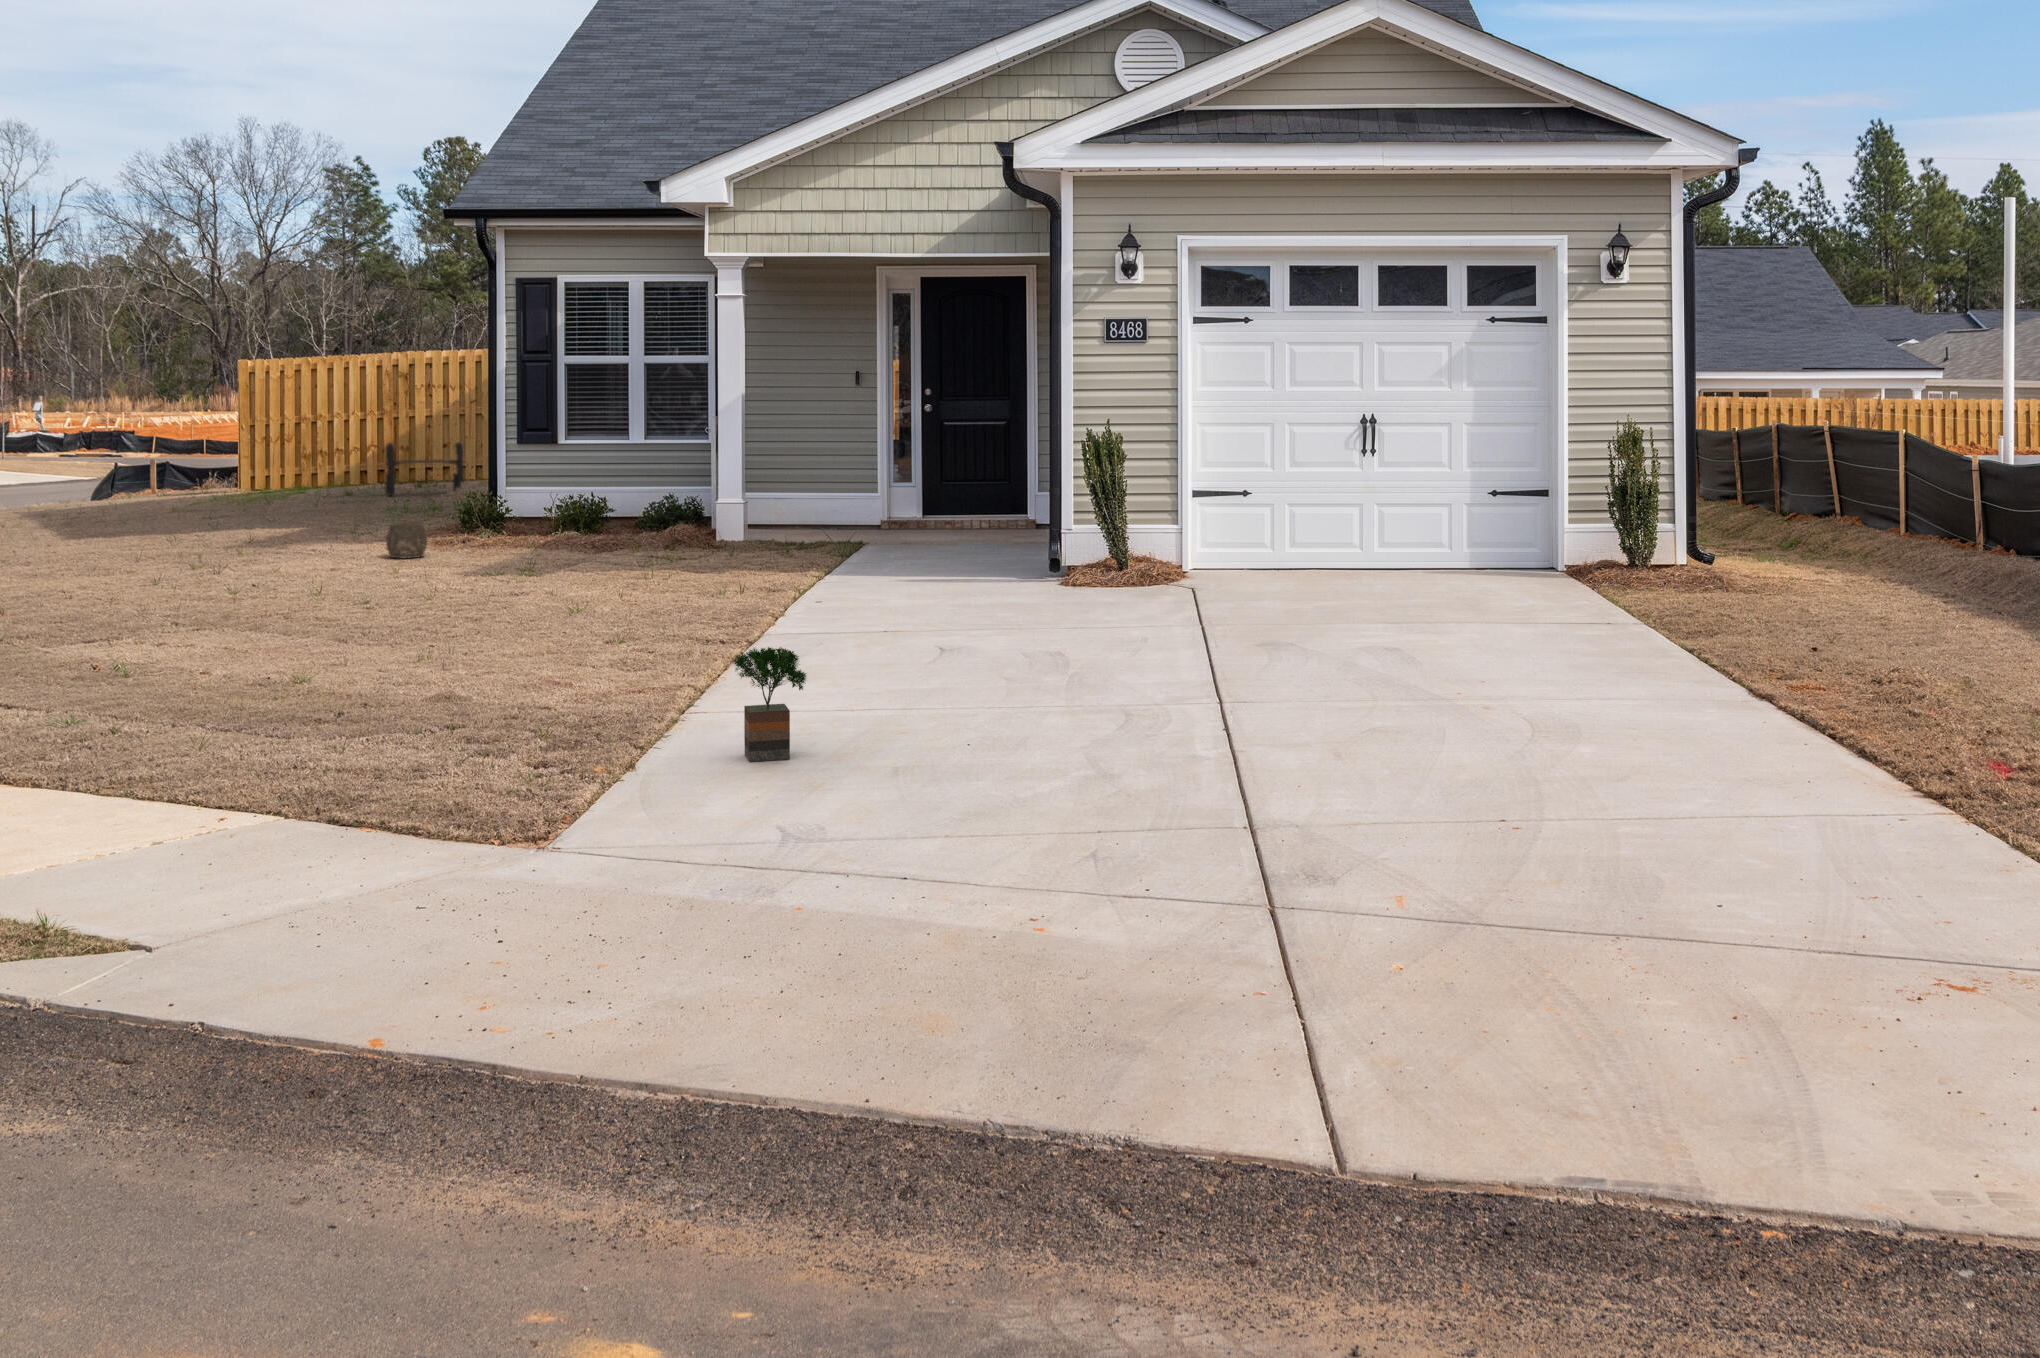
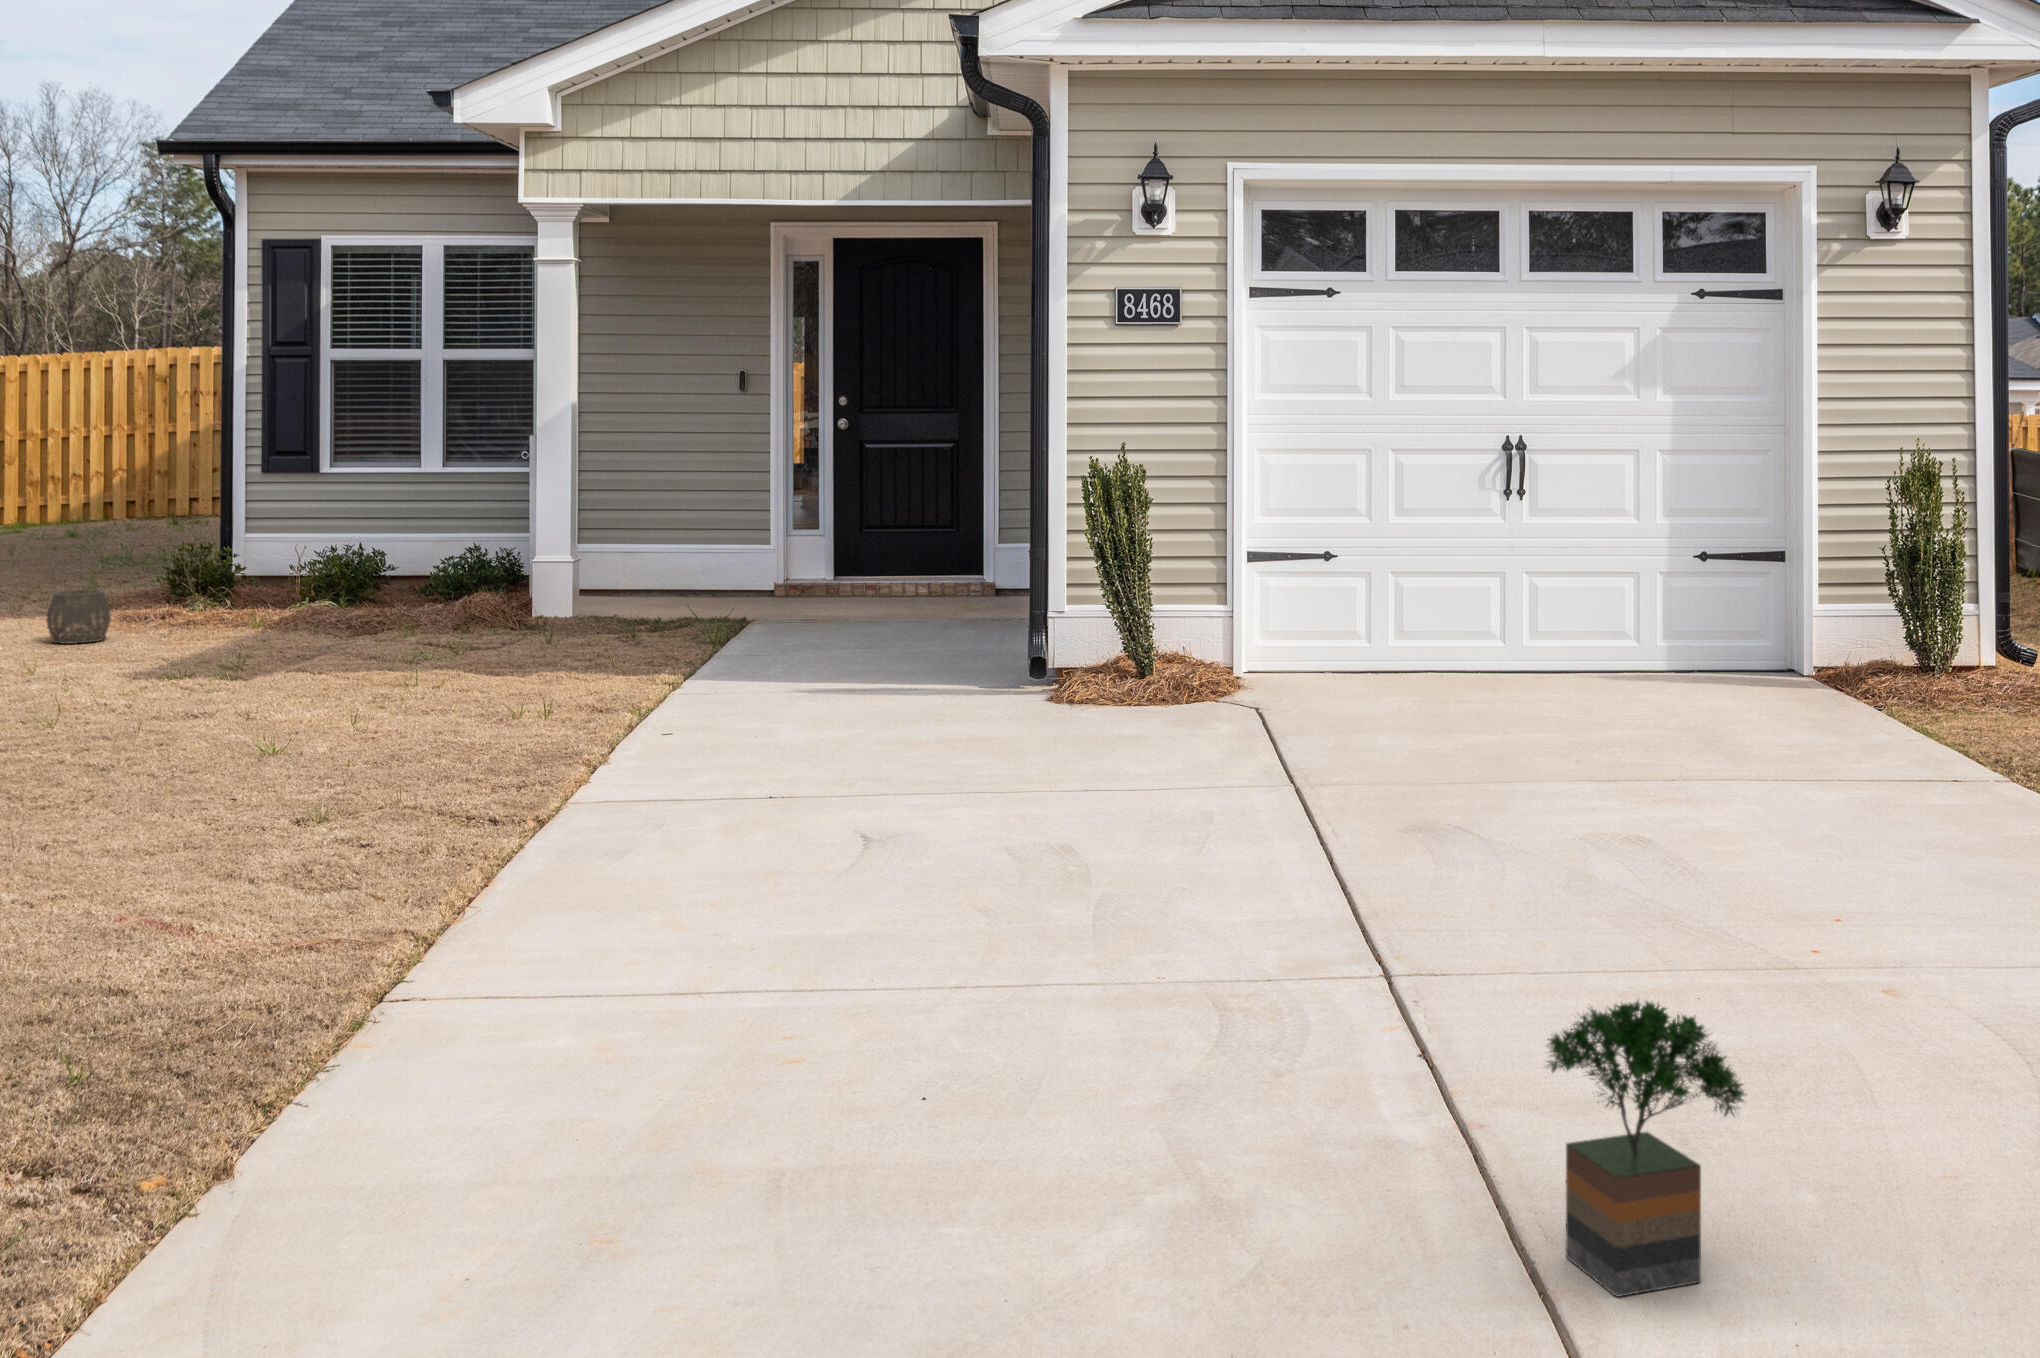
bench: present [386,442,463,496] -> none [135,466,240,538]
potted tree: present [732,647,806,762] -> present [1545,1001,1745,1297]

